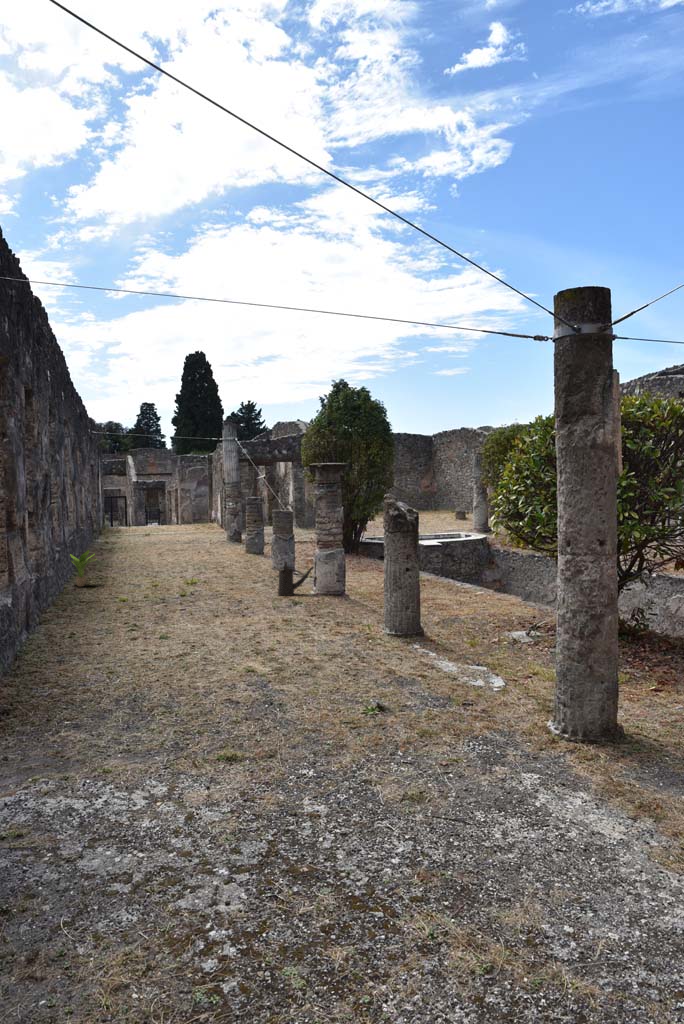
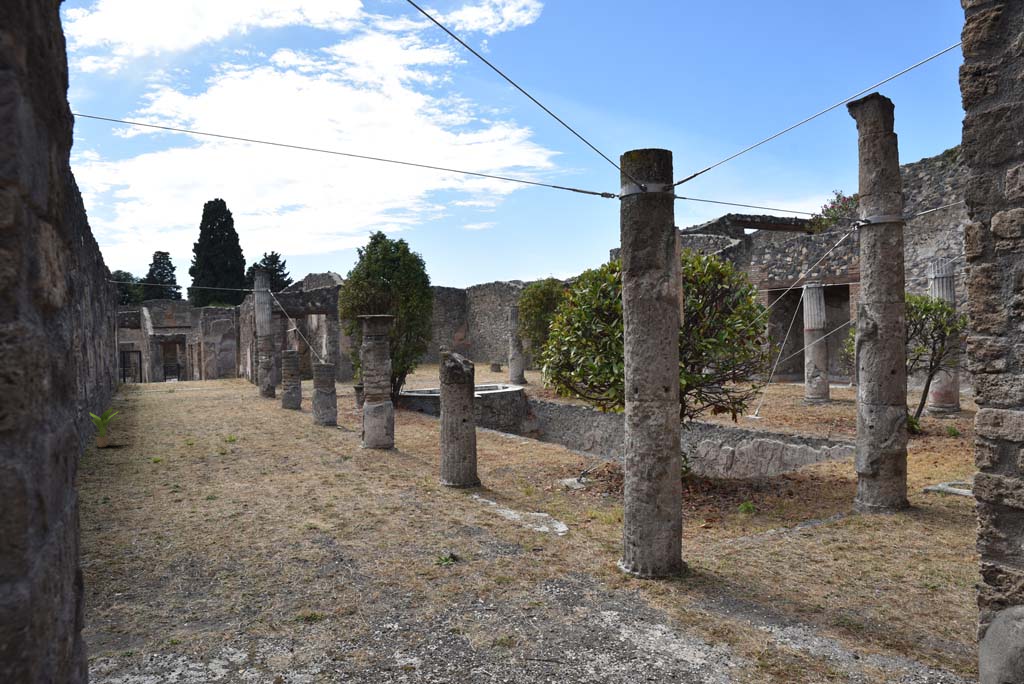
watering can: present [278,562,313,596] -> none [319,416,362,451]

